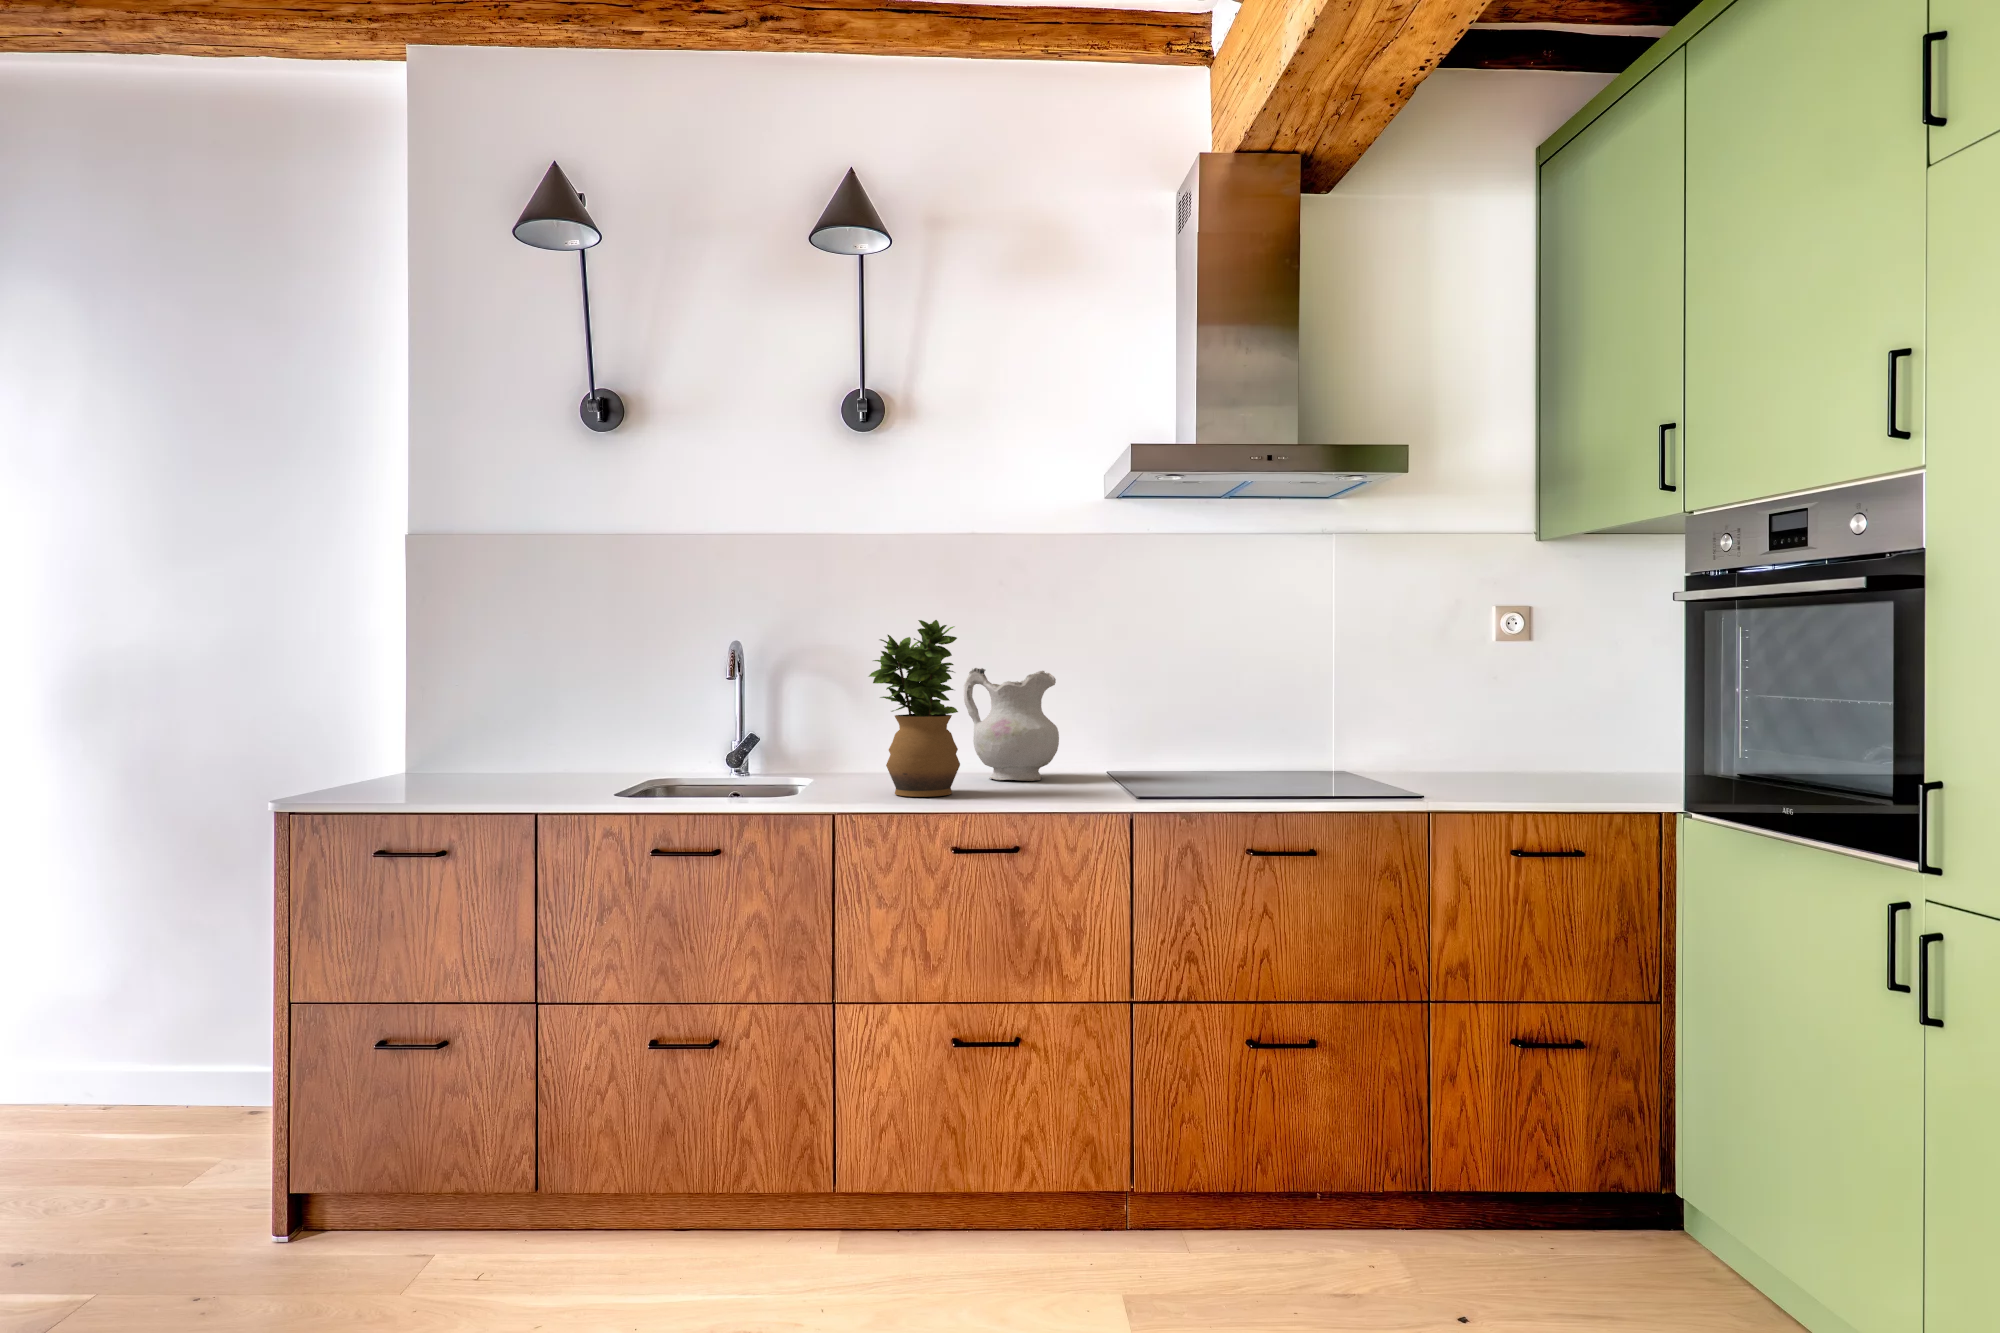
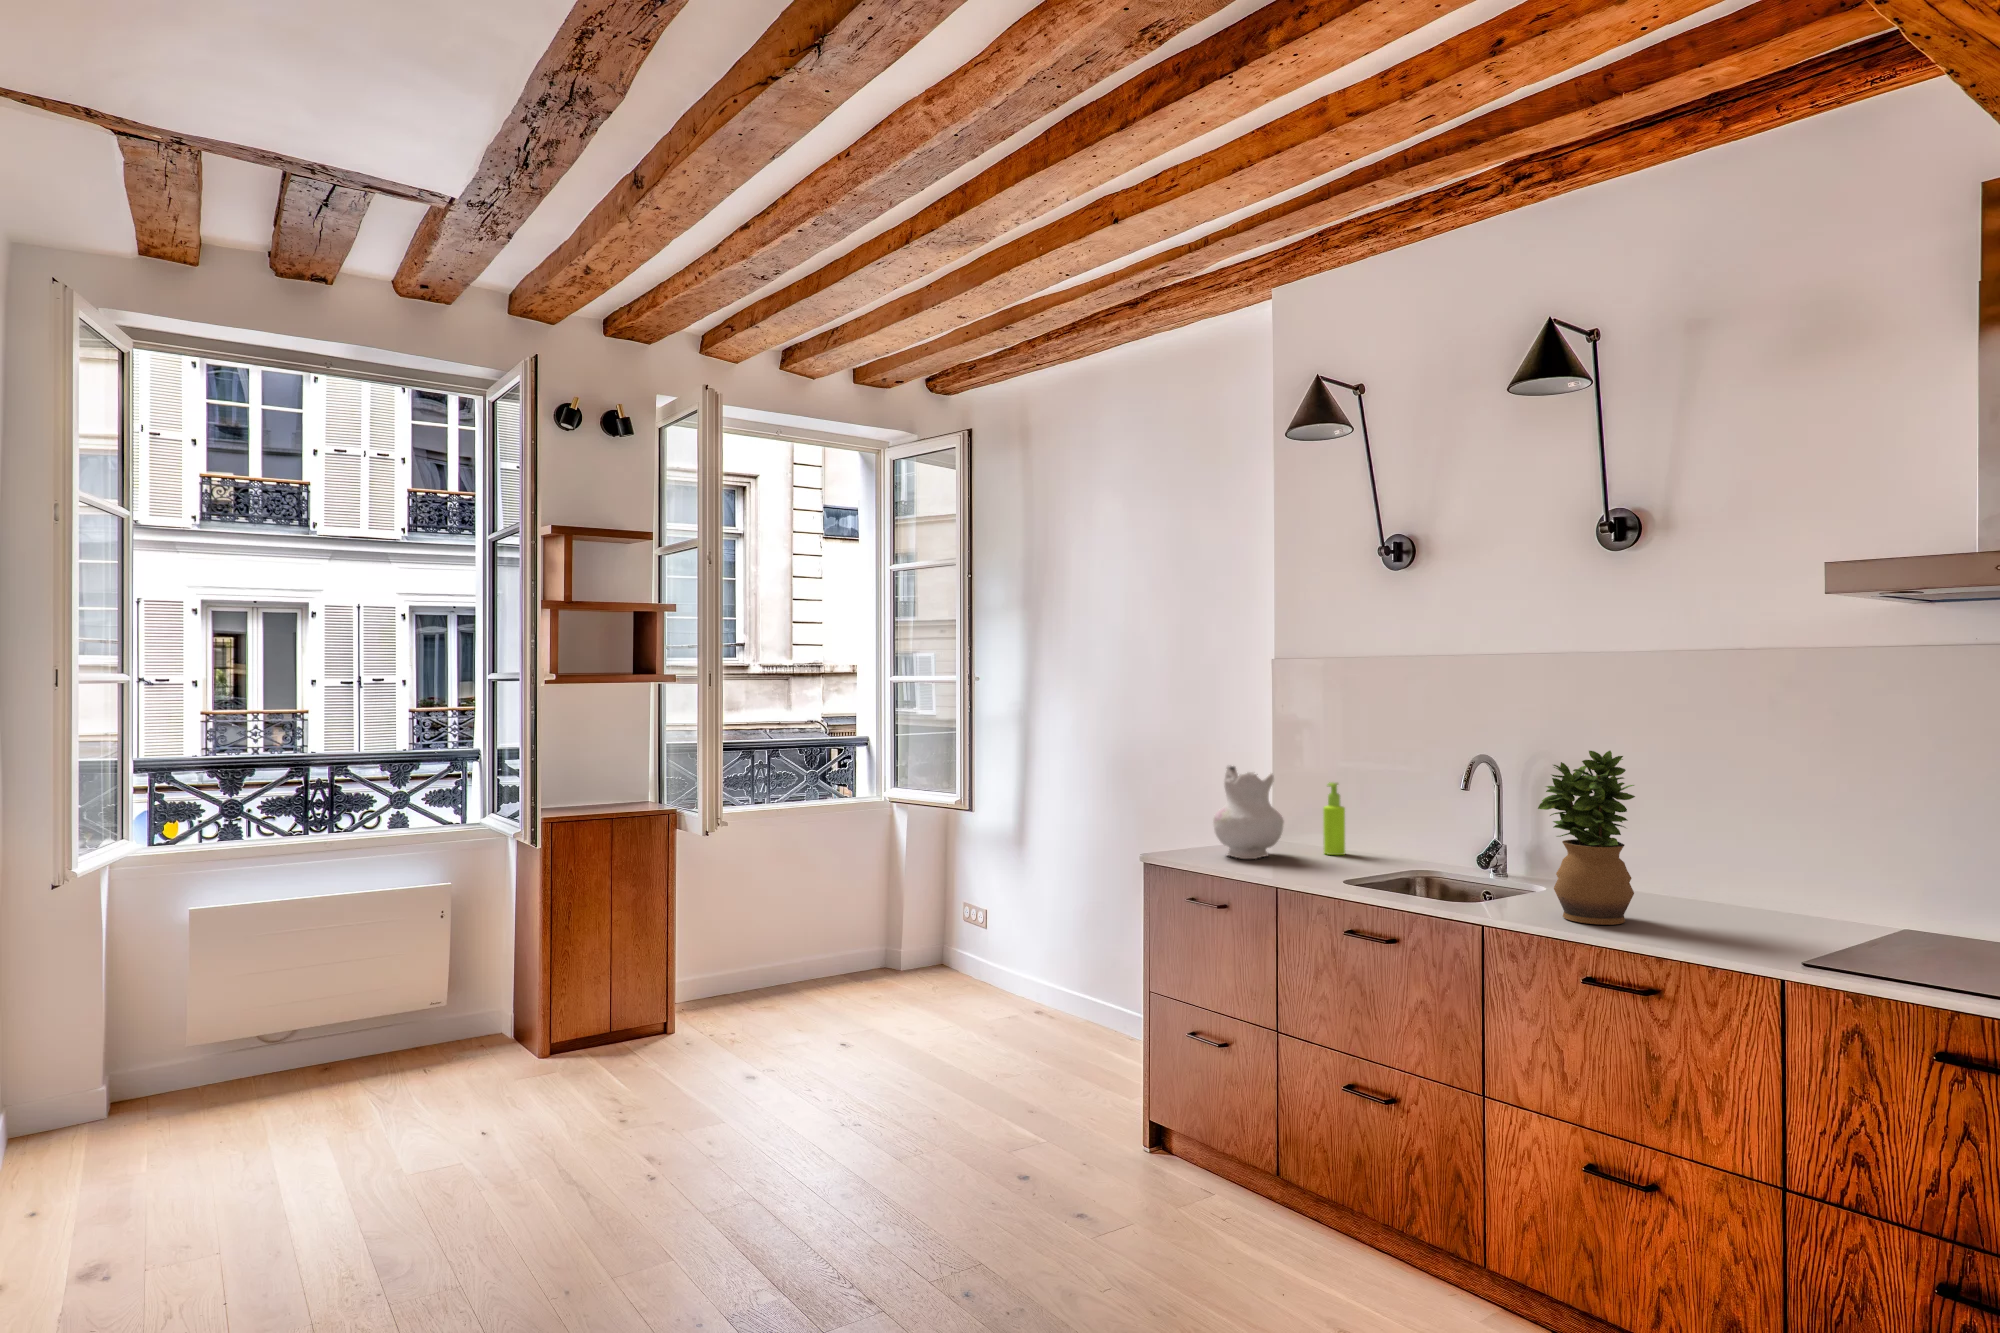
ceramic pitcher: present [964,668,1059,781] -> present [1213,766,1284,859]
soap dispenser: none [526,689,554,781] -> present [1323,782,1345,855]

